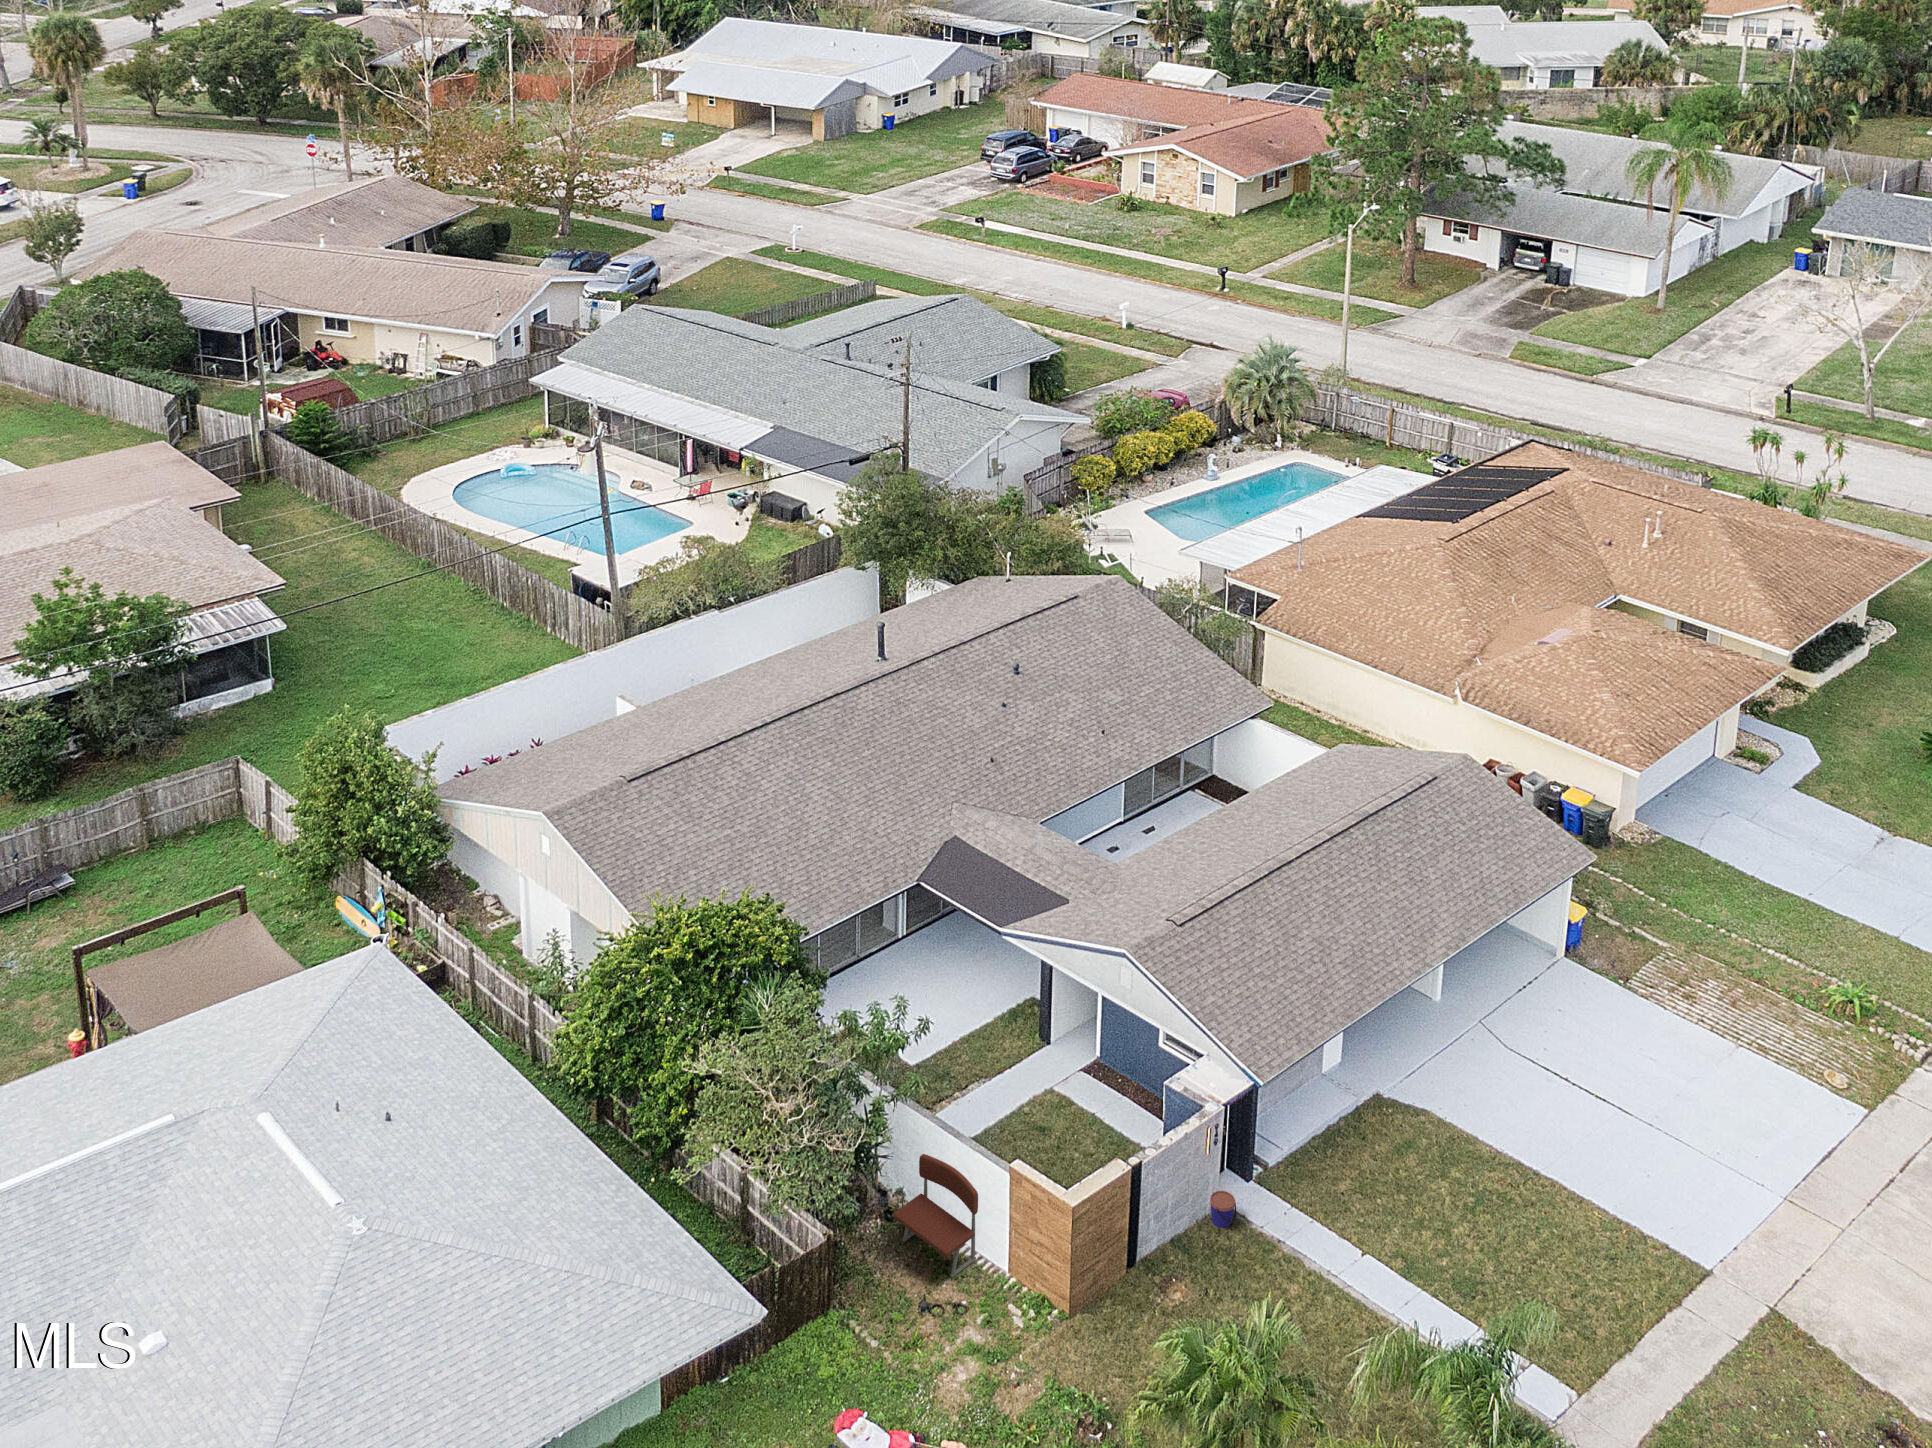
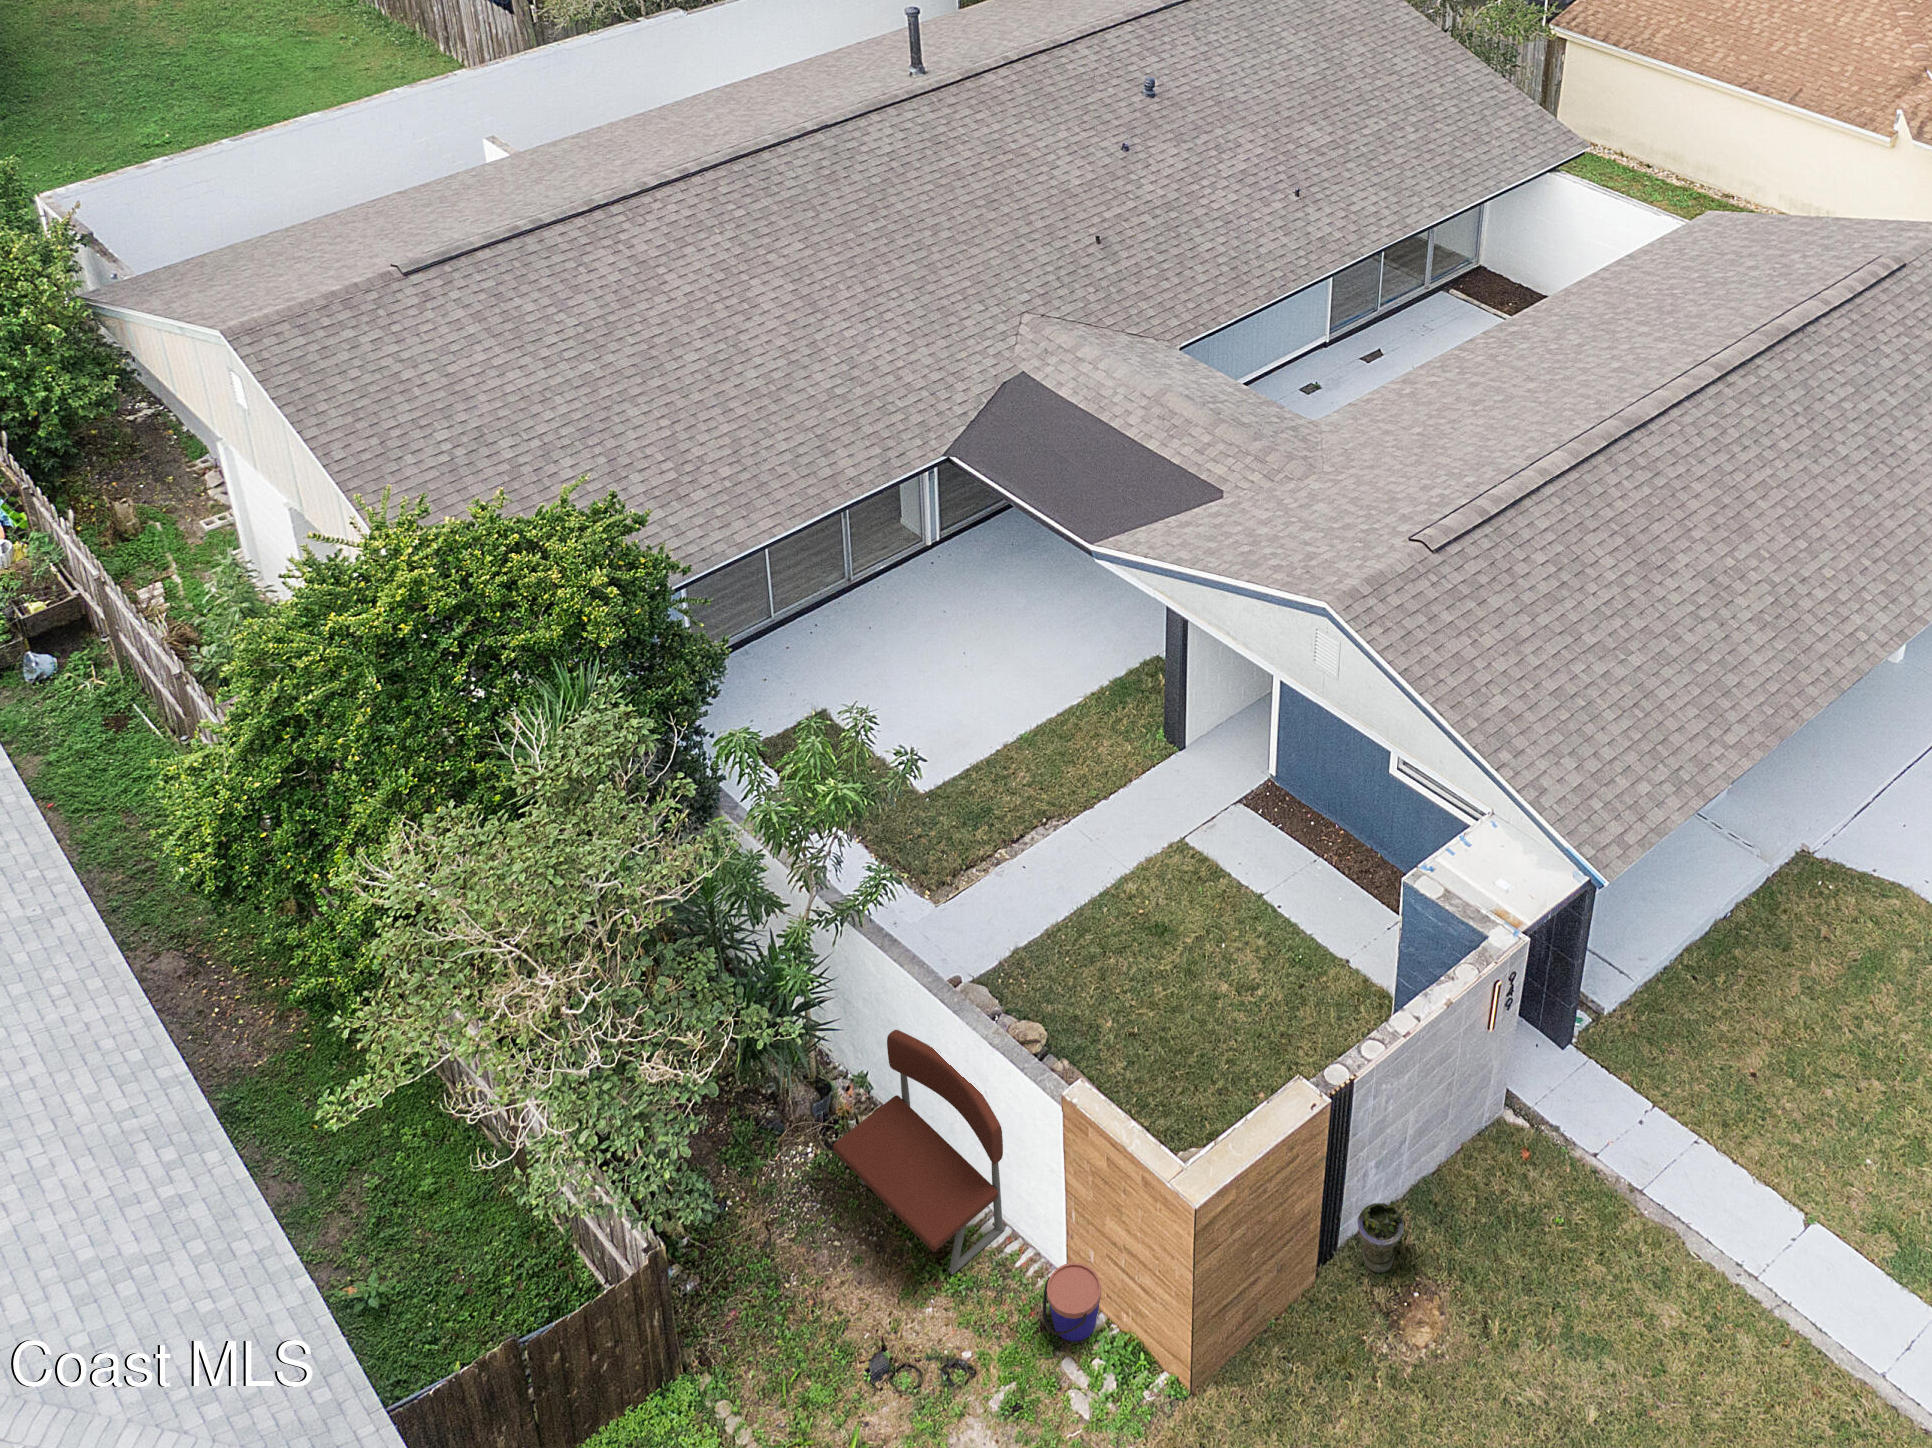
bucket: present [1210,1191,1236,1228] -> present [1043,1263,1101,1342]
planter: none [1146,1237,1168,1276] -> present [1358,1201,1404,1273]

